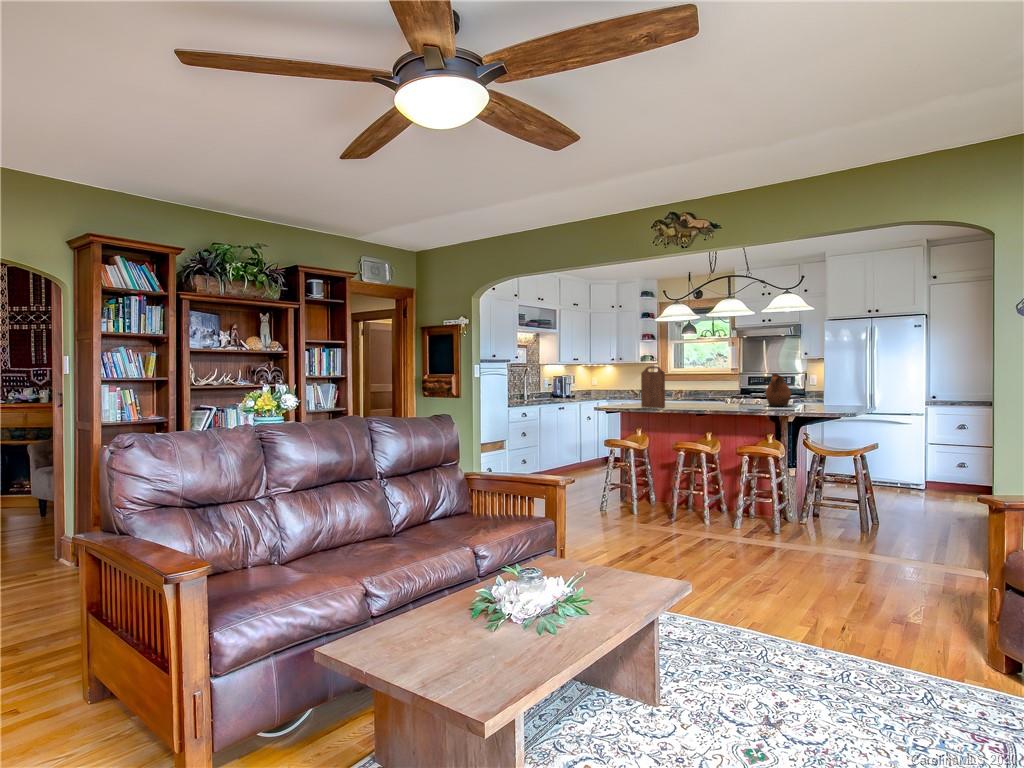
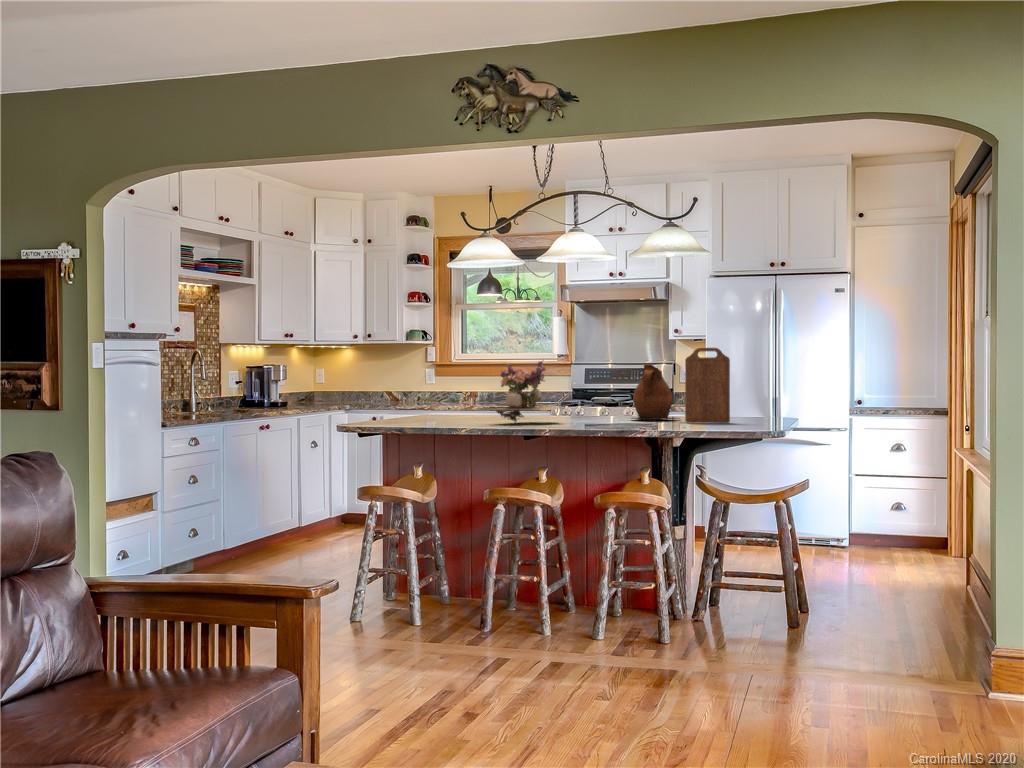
cutting board: present [641,366,665,408] -> present [685,348,730,423]
flower arrangement: none [677,371,721,407] -> present [492,360,565,422]

